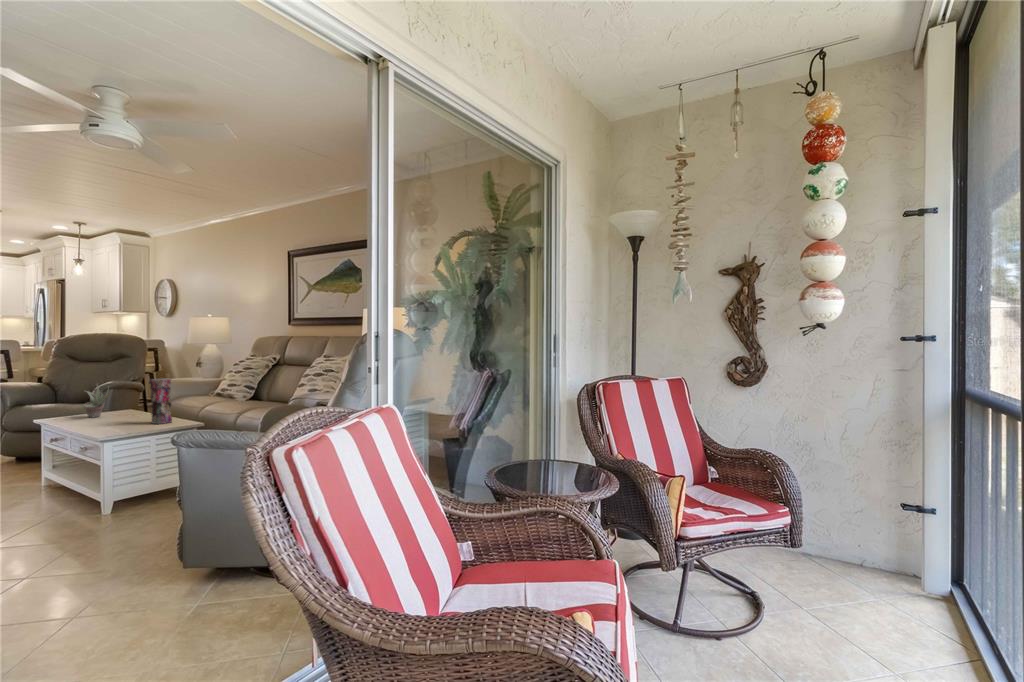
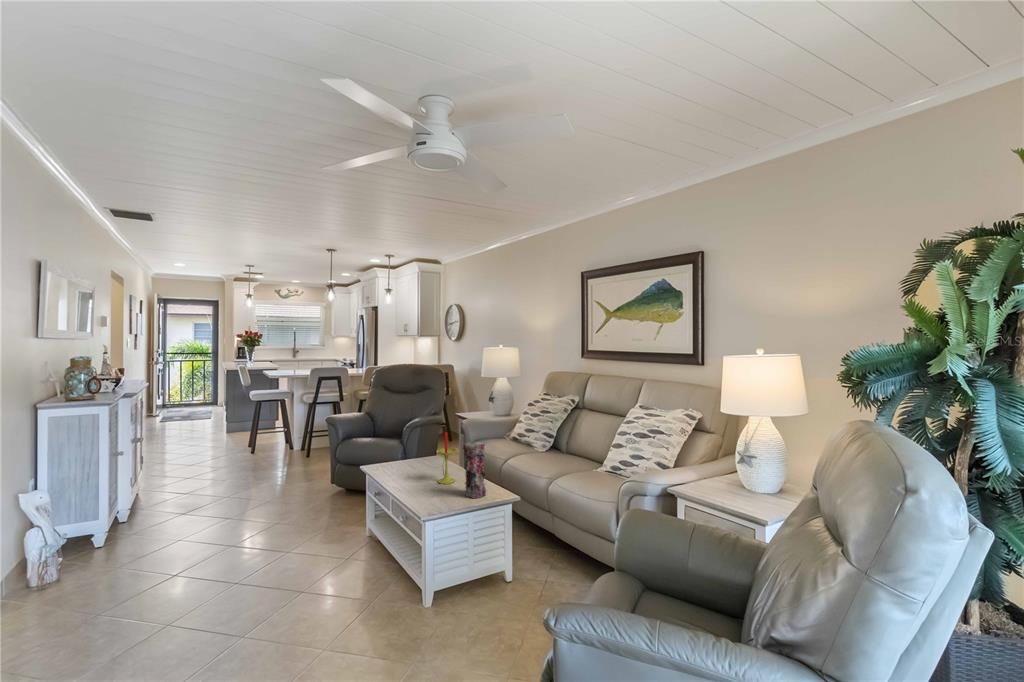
candle: none [124,375,145,420] -> present [436,432,456,484]
succulent plant: present [84,385,110,418] -> none [400,436,423,472]

